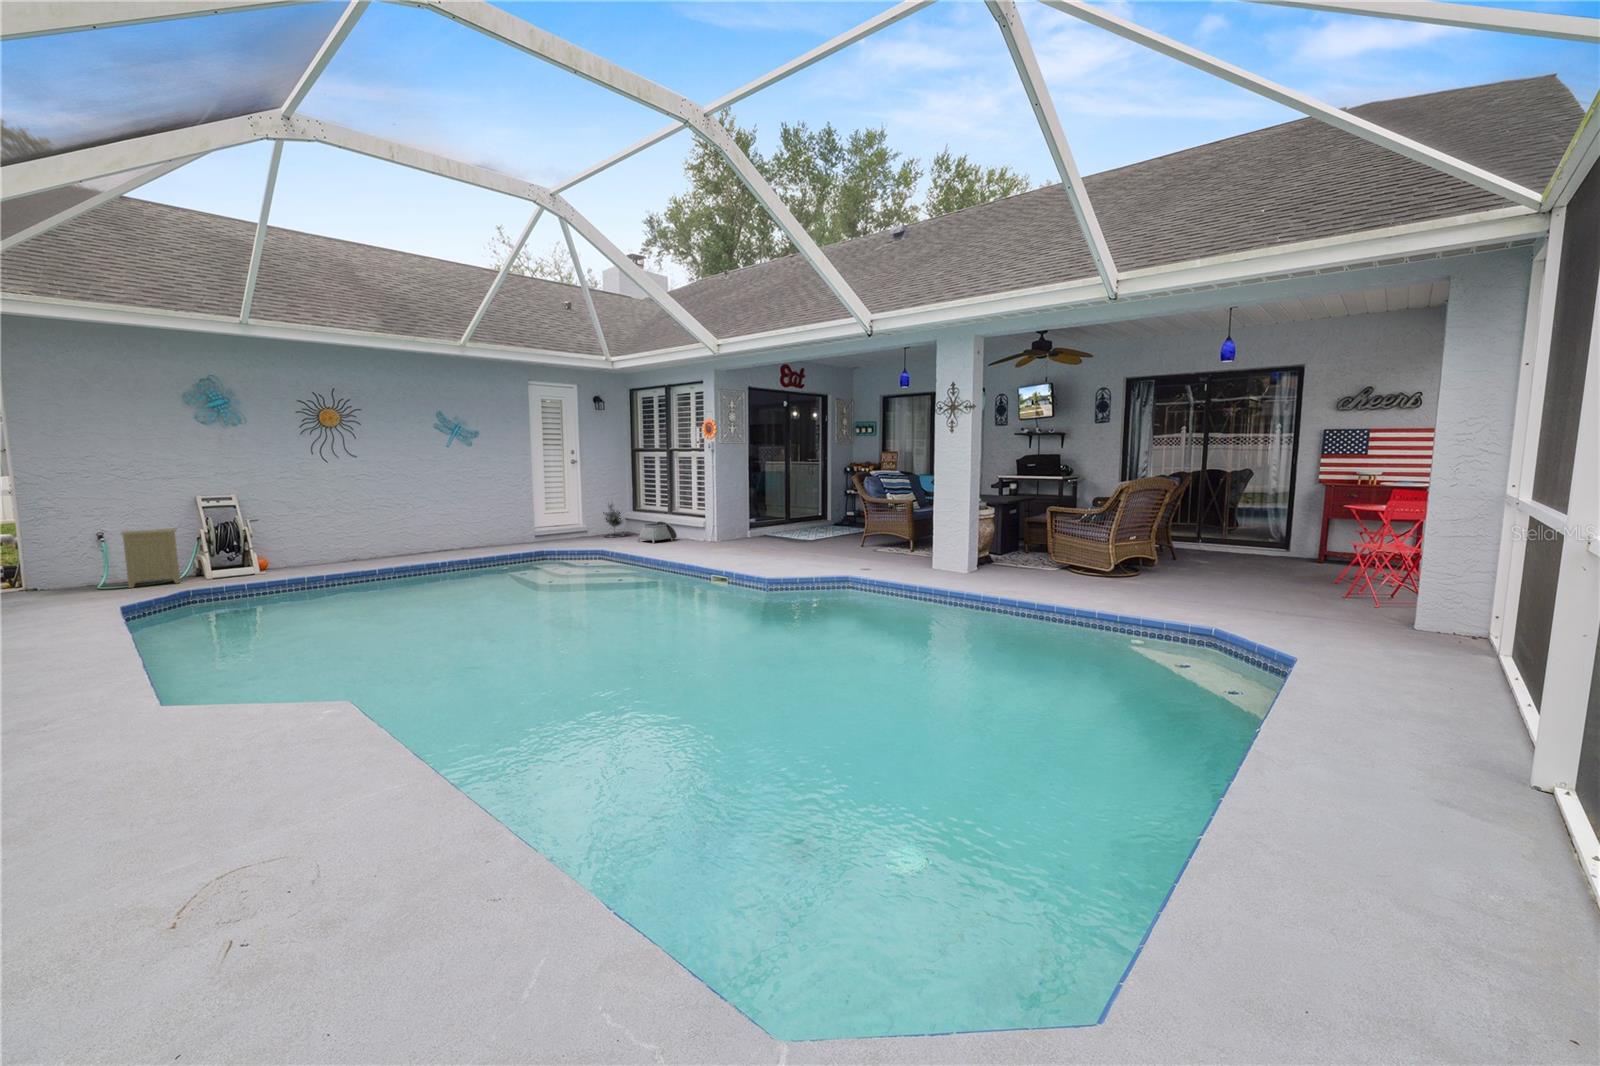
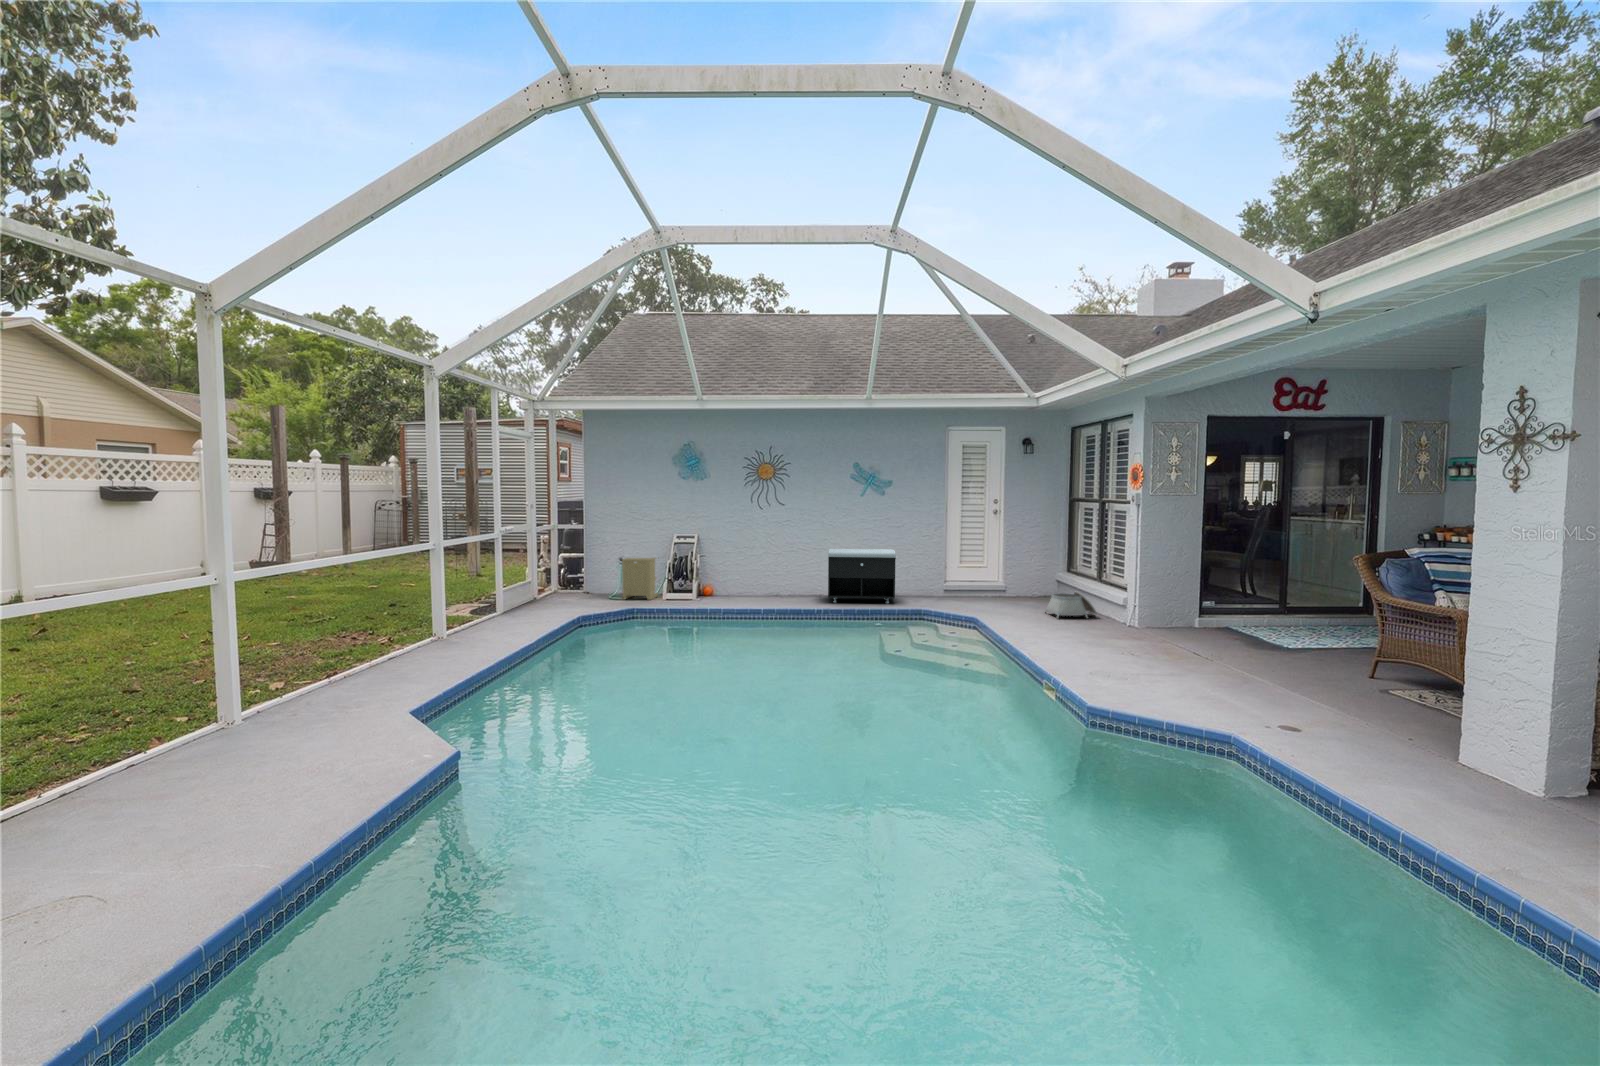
storage bench: none [417,499,502,556] -> present [828,549,896,603]
potted tree: present [603,504,624,538] -> none [1022,559,1049,604]

